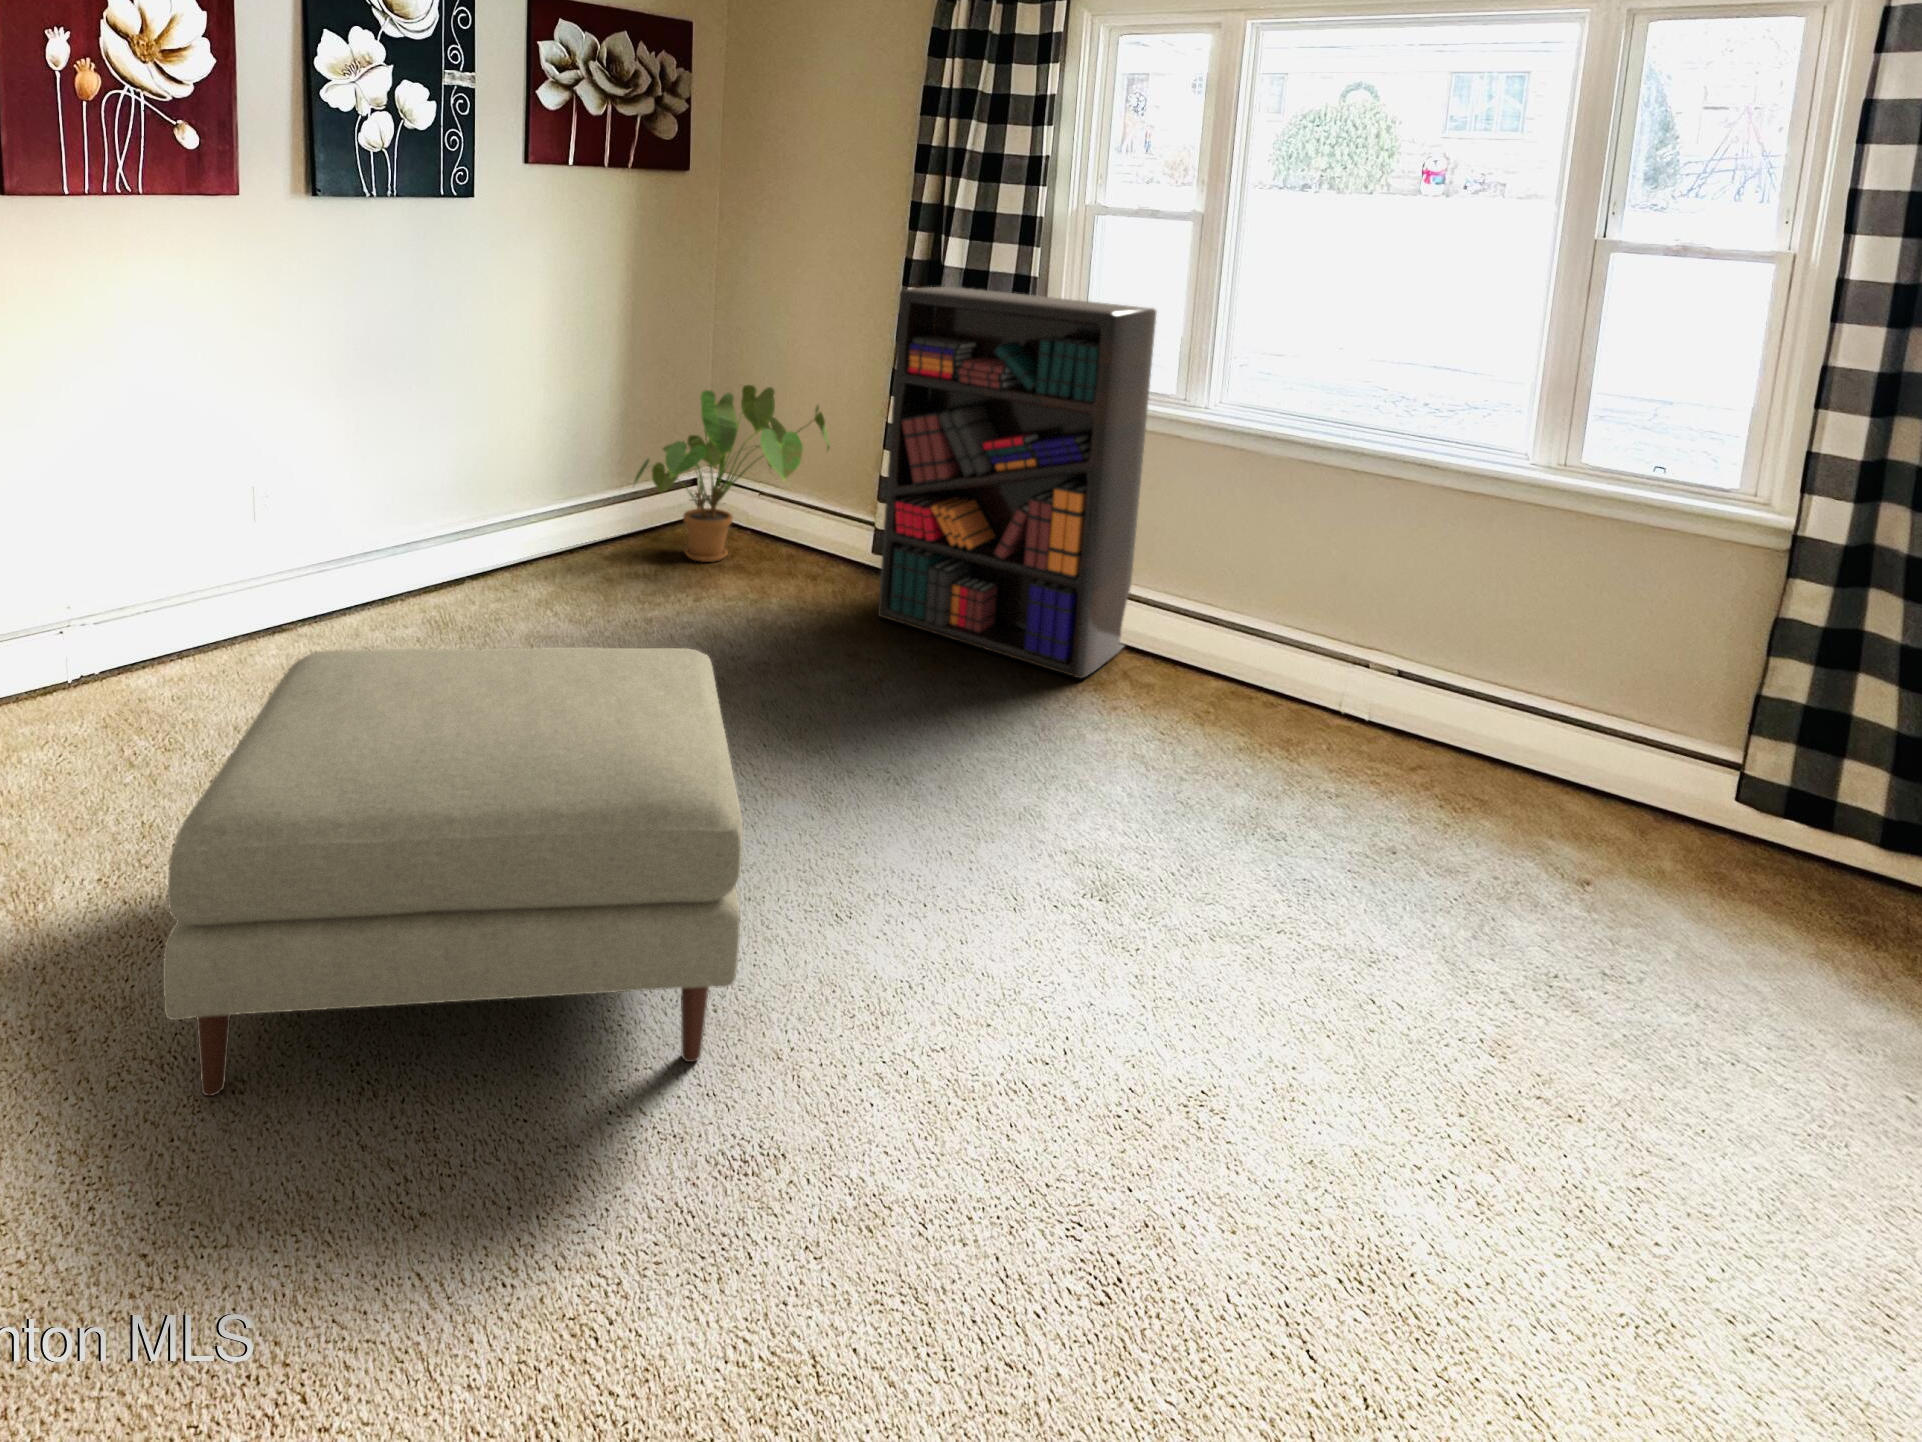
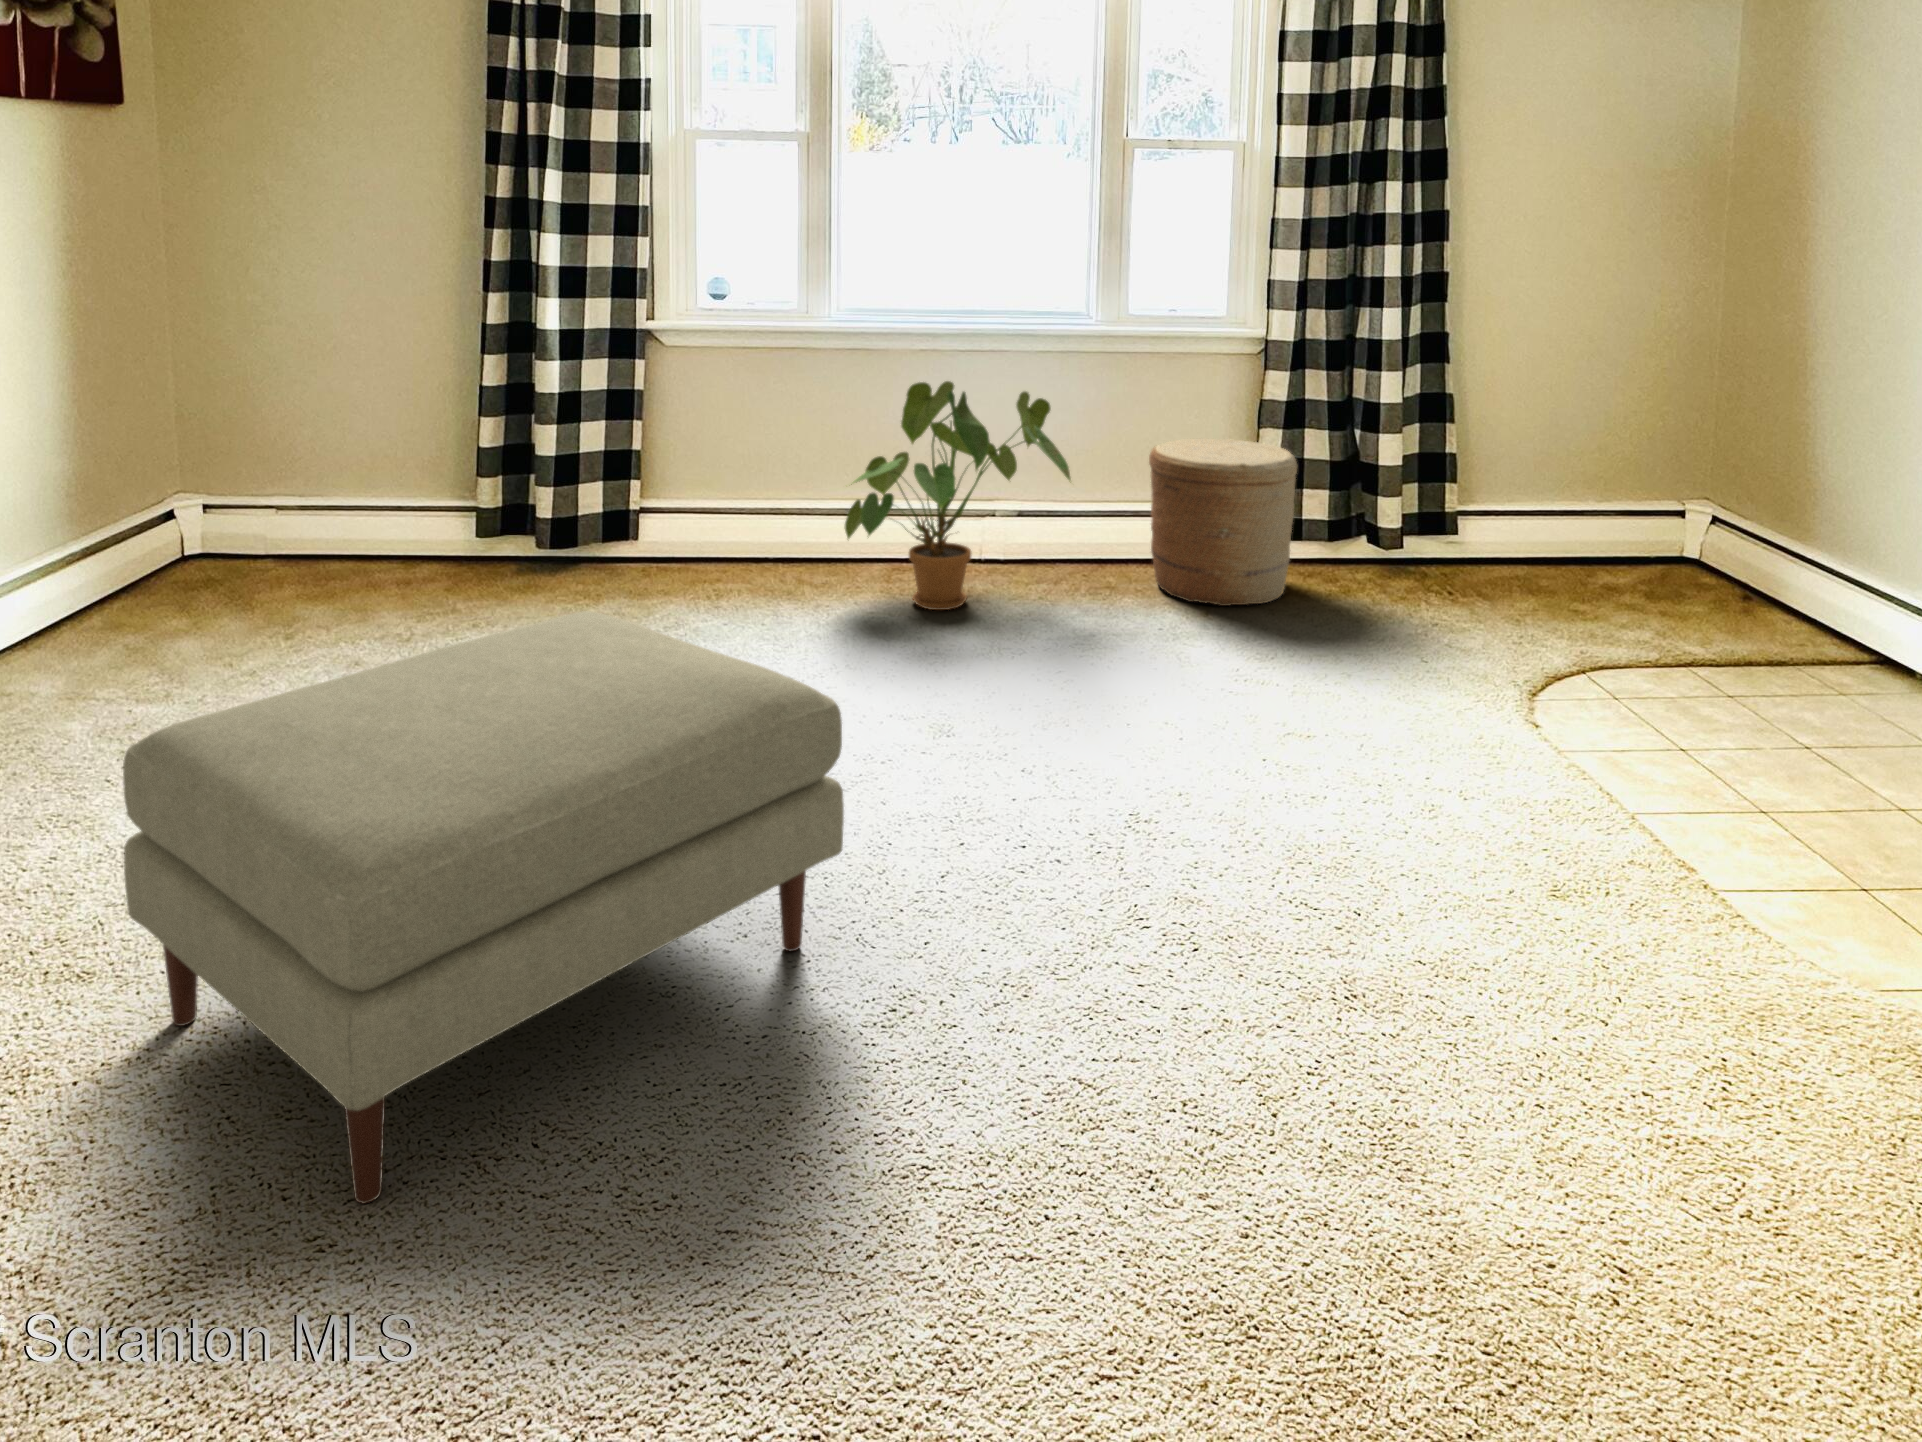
bookshelf: present [878,287,1156,678] -> none [519,224,782,603]
house plant: present [634,385,830,562] -> present [845,381,1071,610]
woven basket: none [1543,635,1794,898] -> present [1149,438,1297,606]

